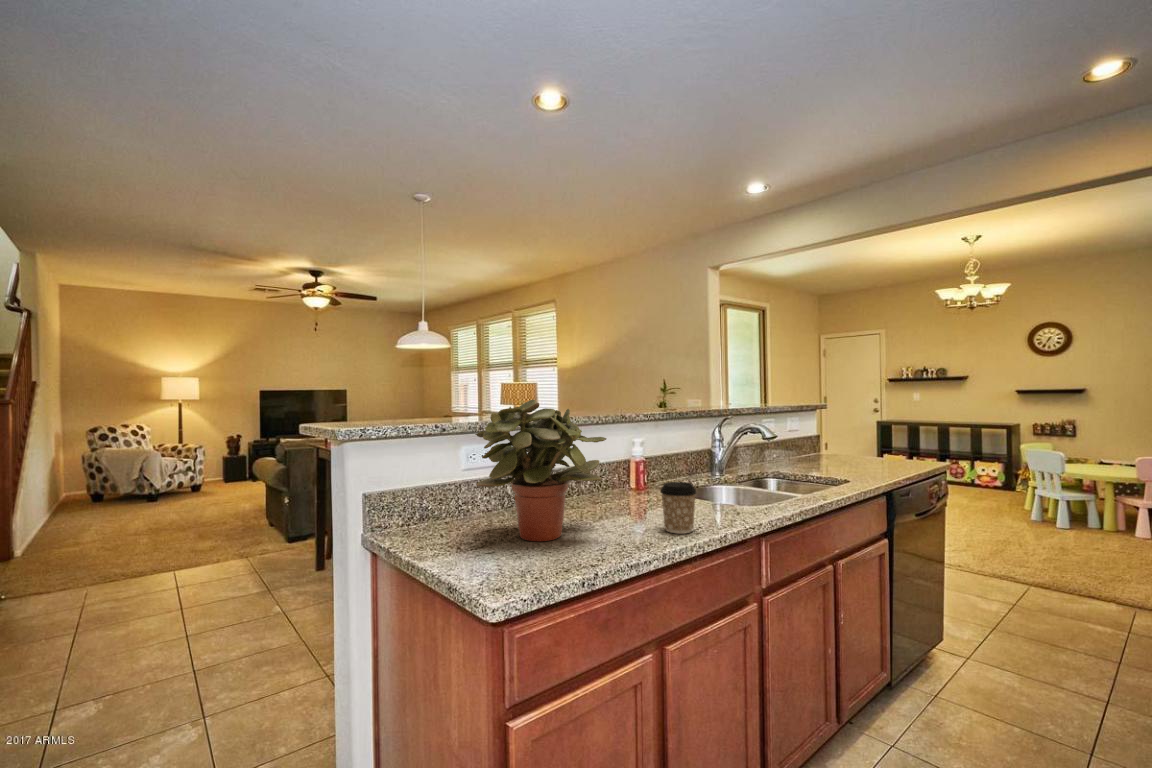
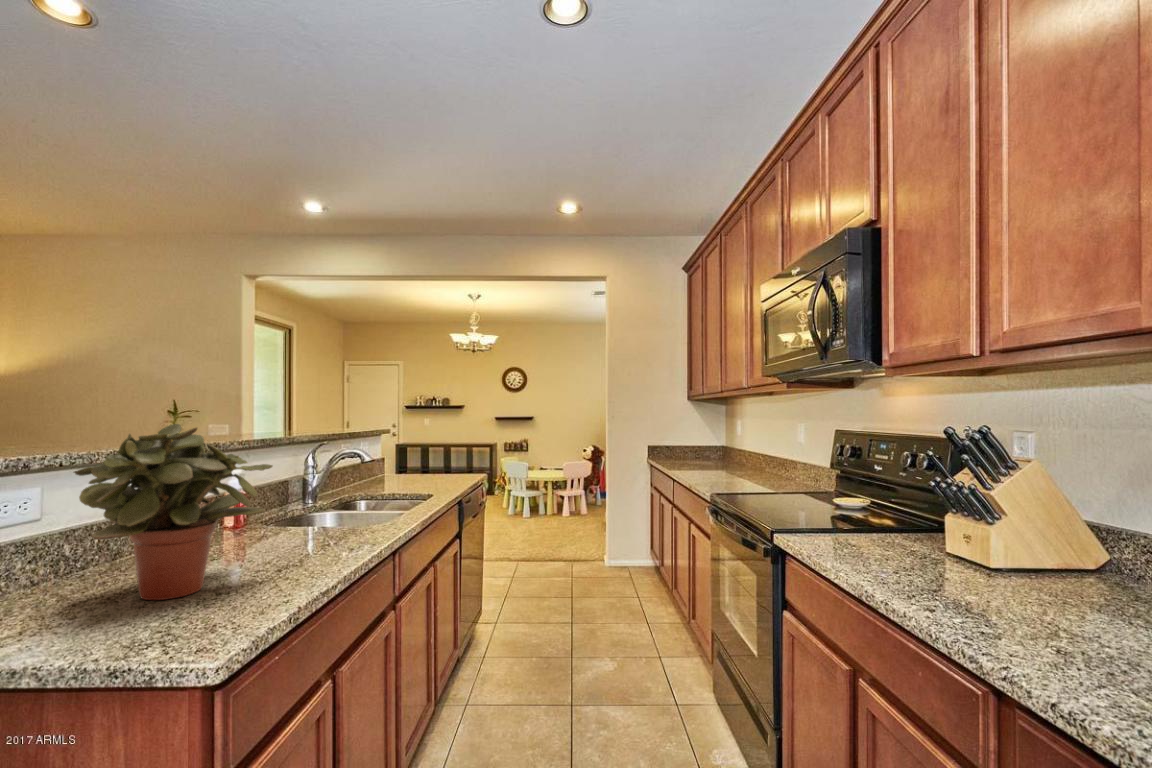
coffee cup: present [661,482,696,534] -> none [314,506,353,558]

